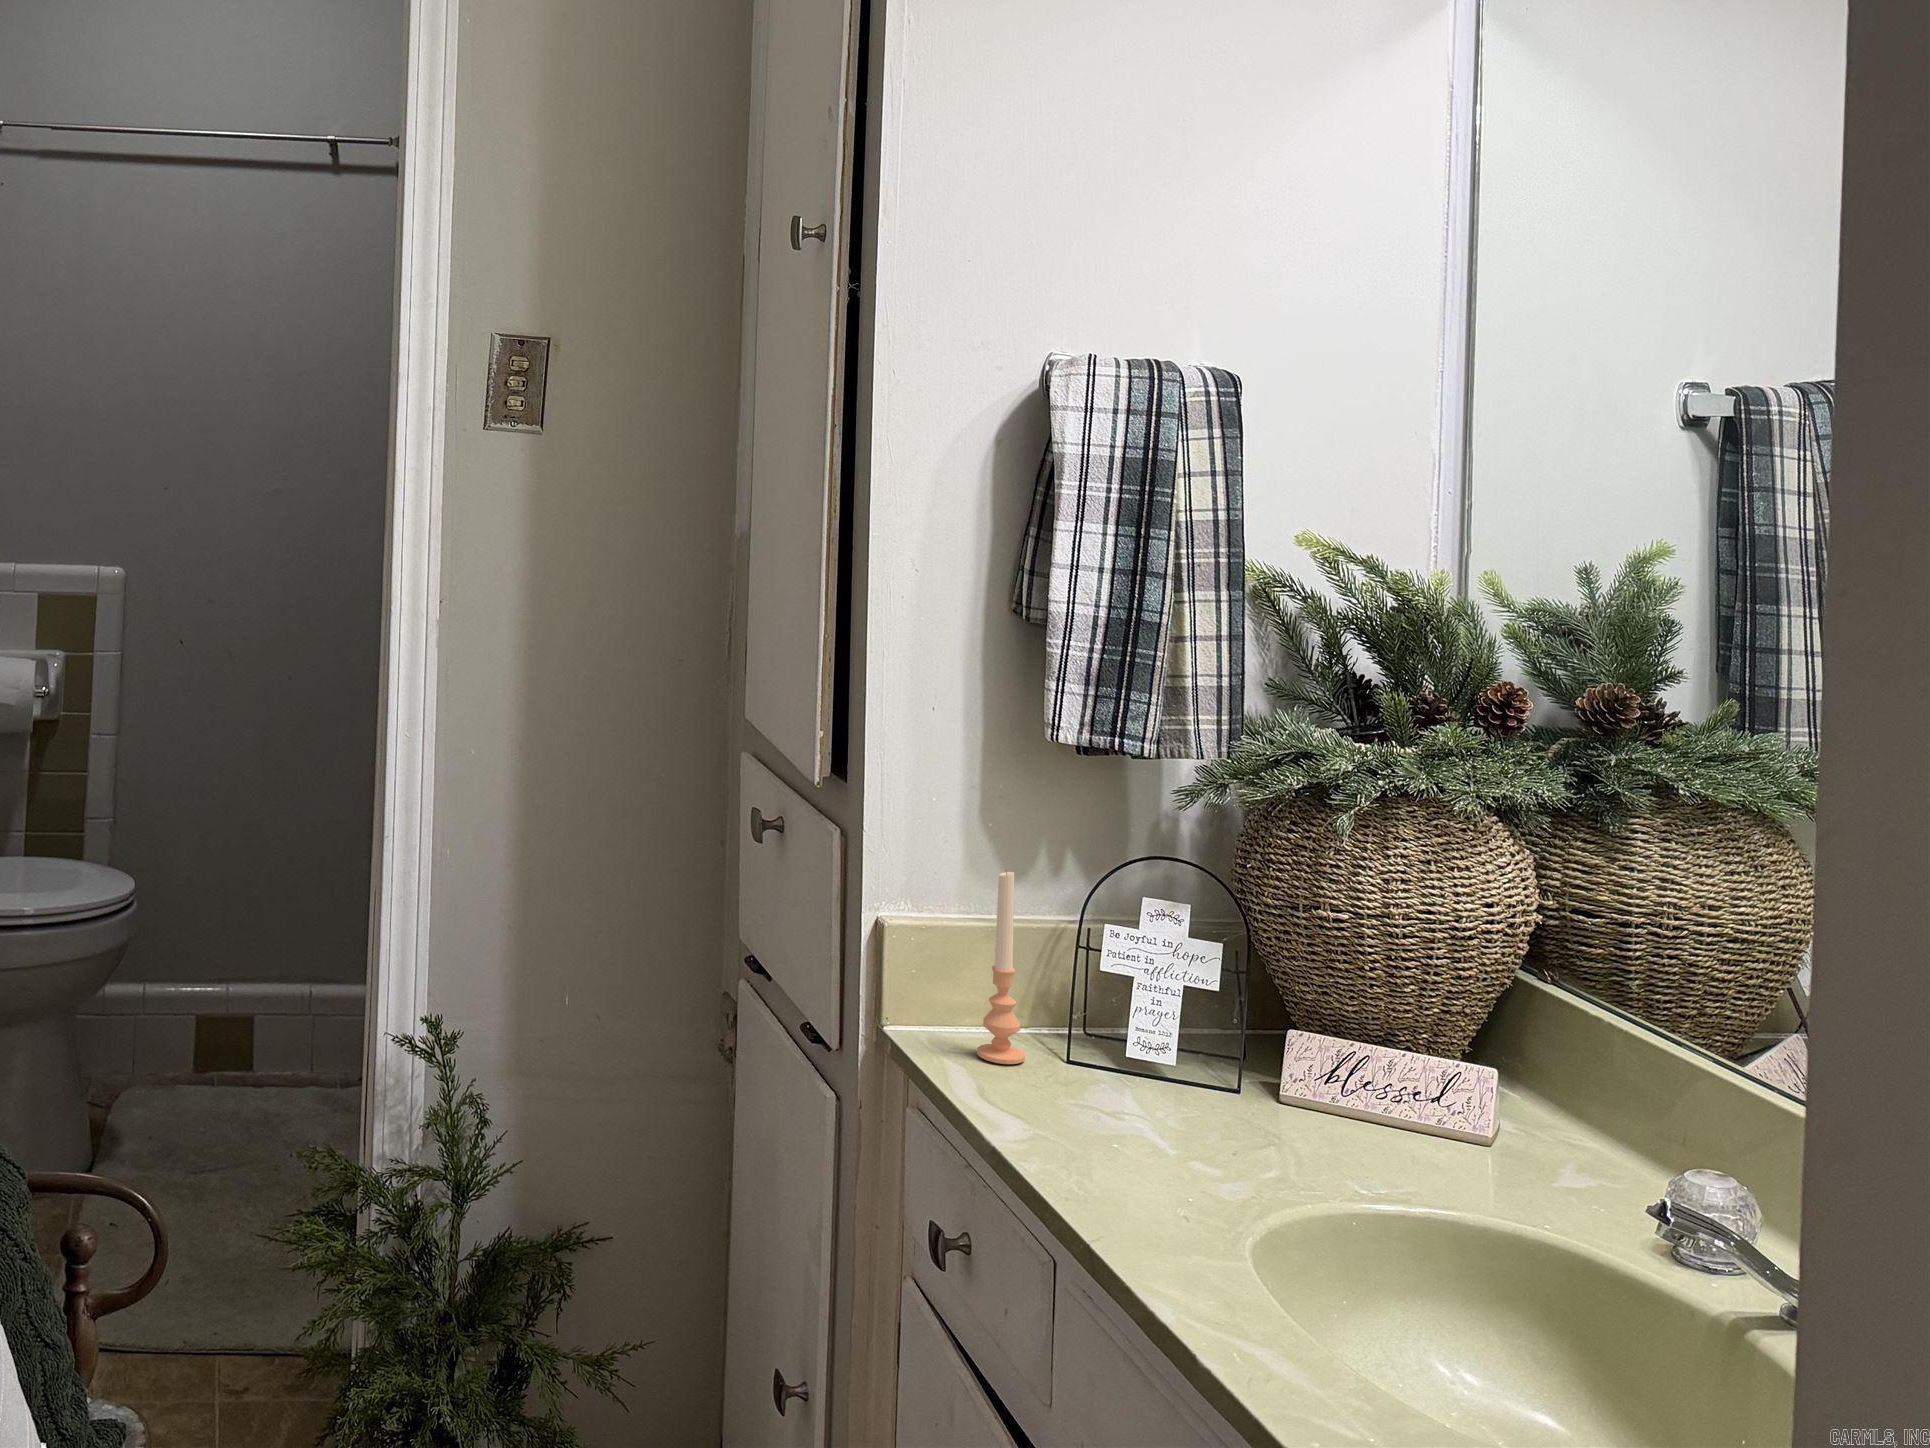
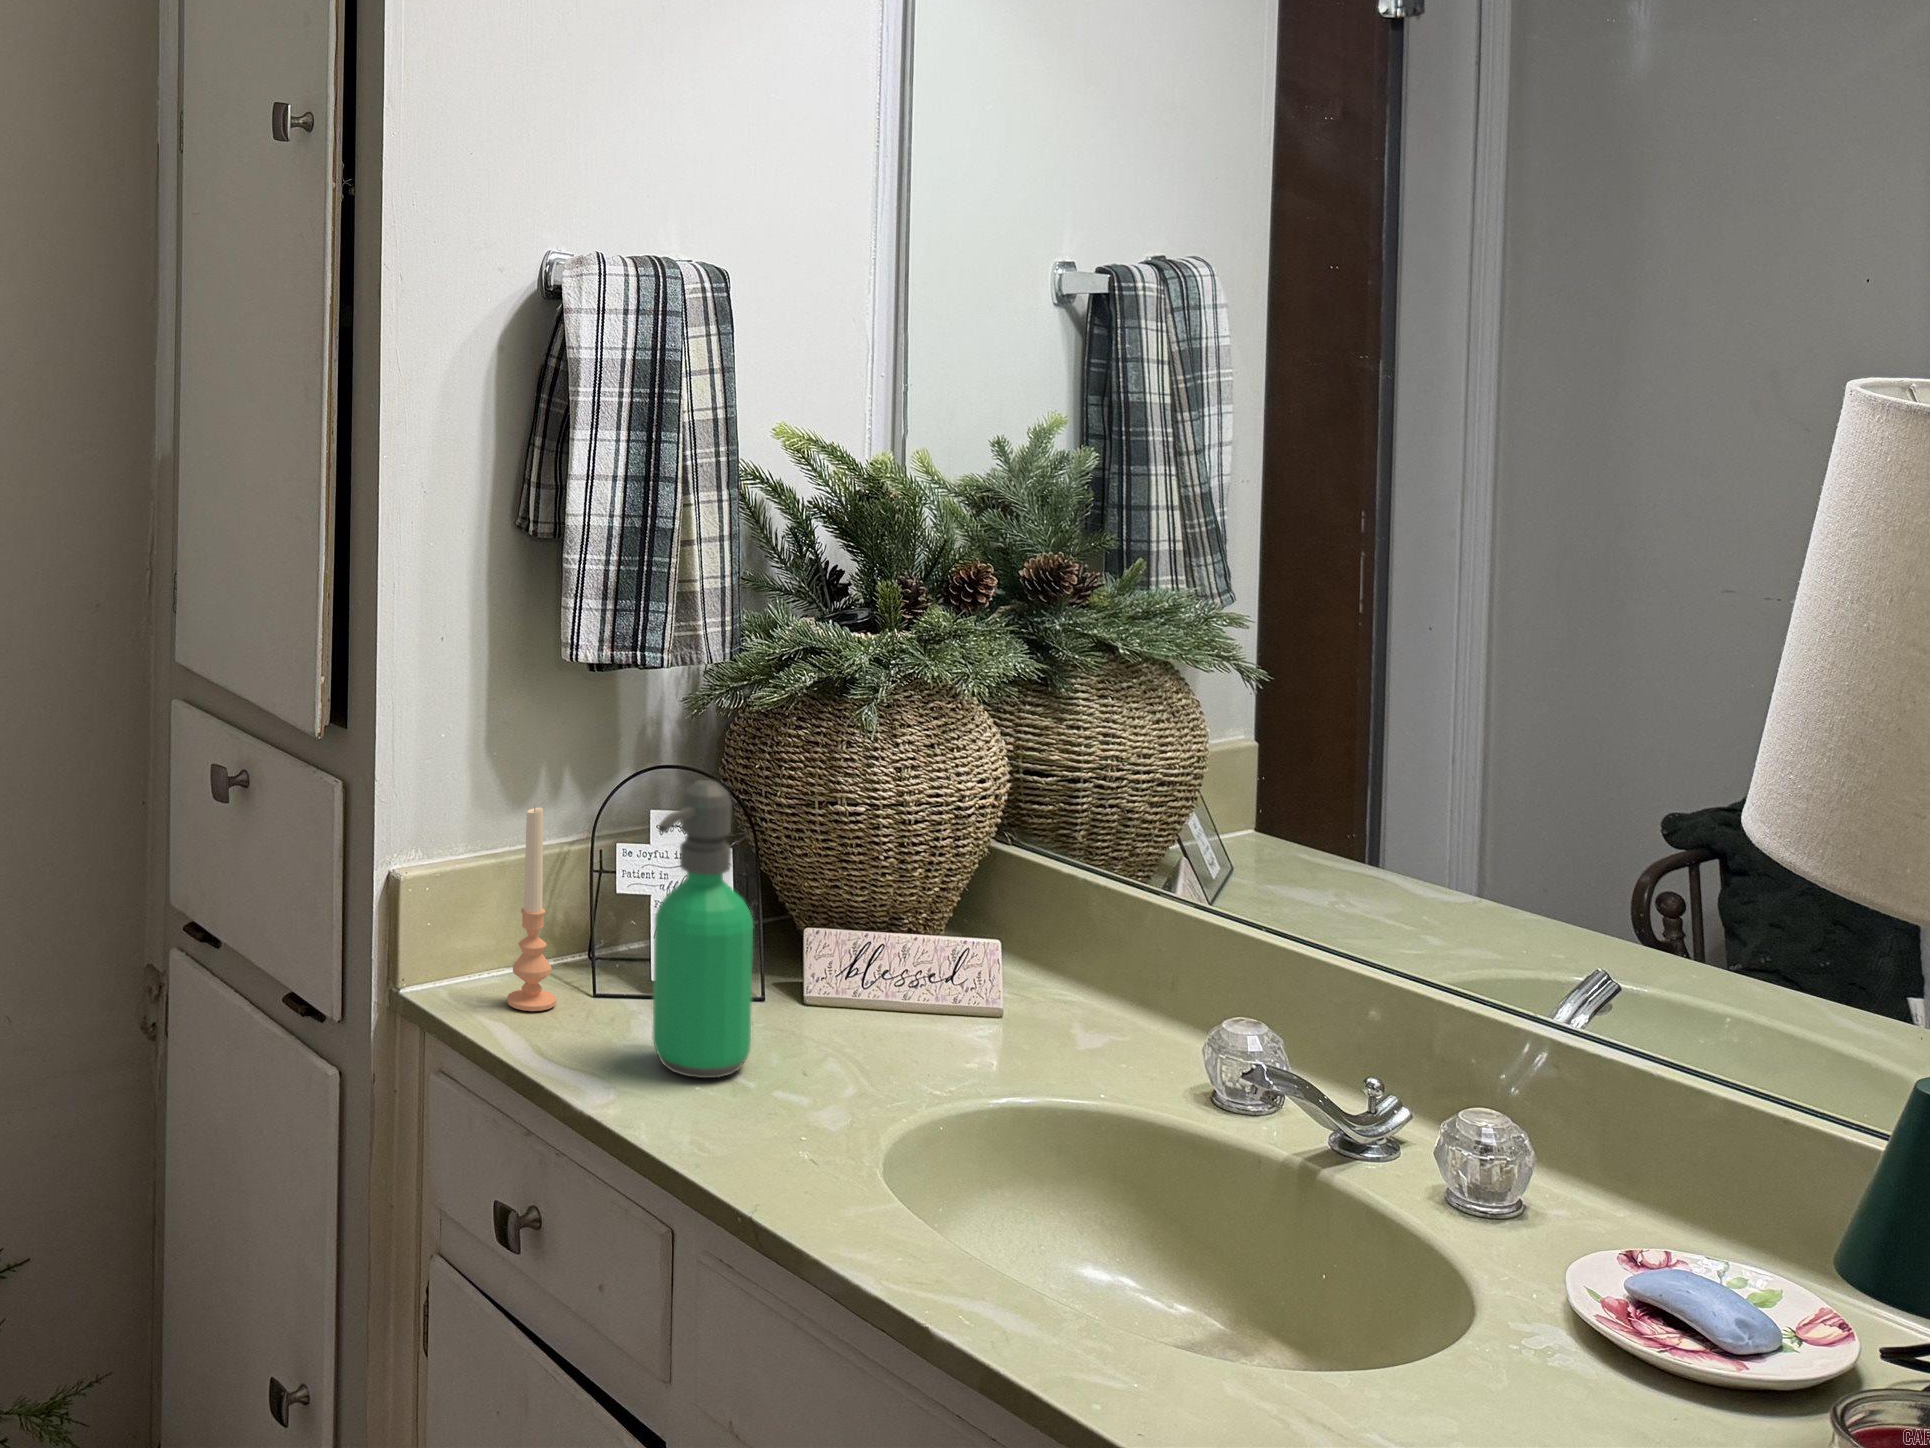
soap dispenser: none [1080,856,1188,1145] -> present [653,780,753,1078]

